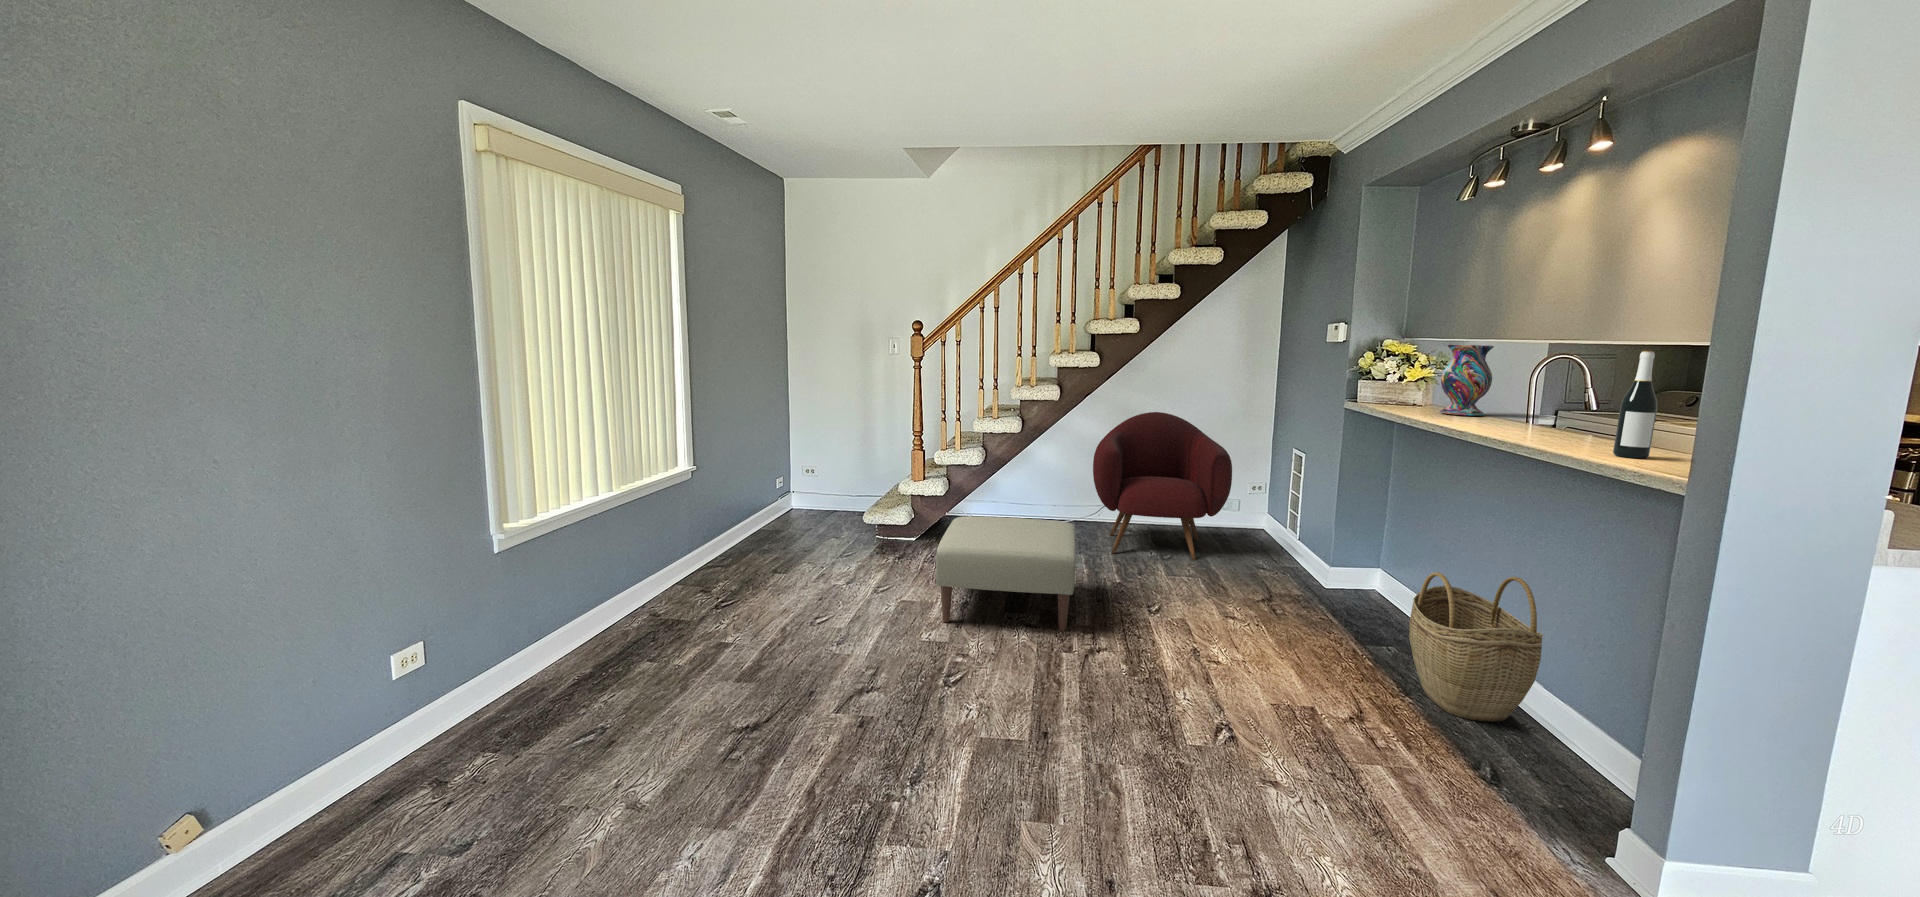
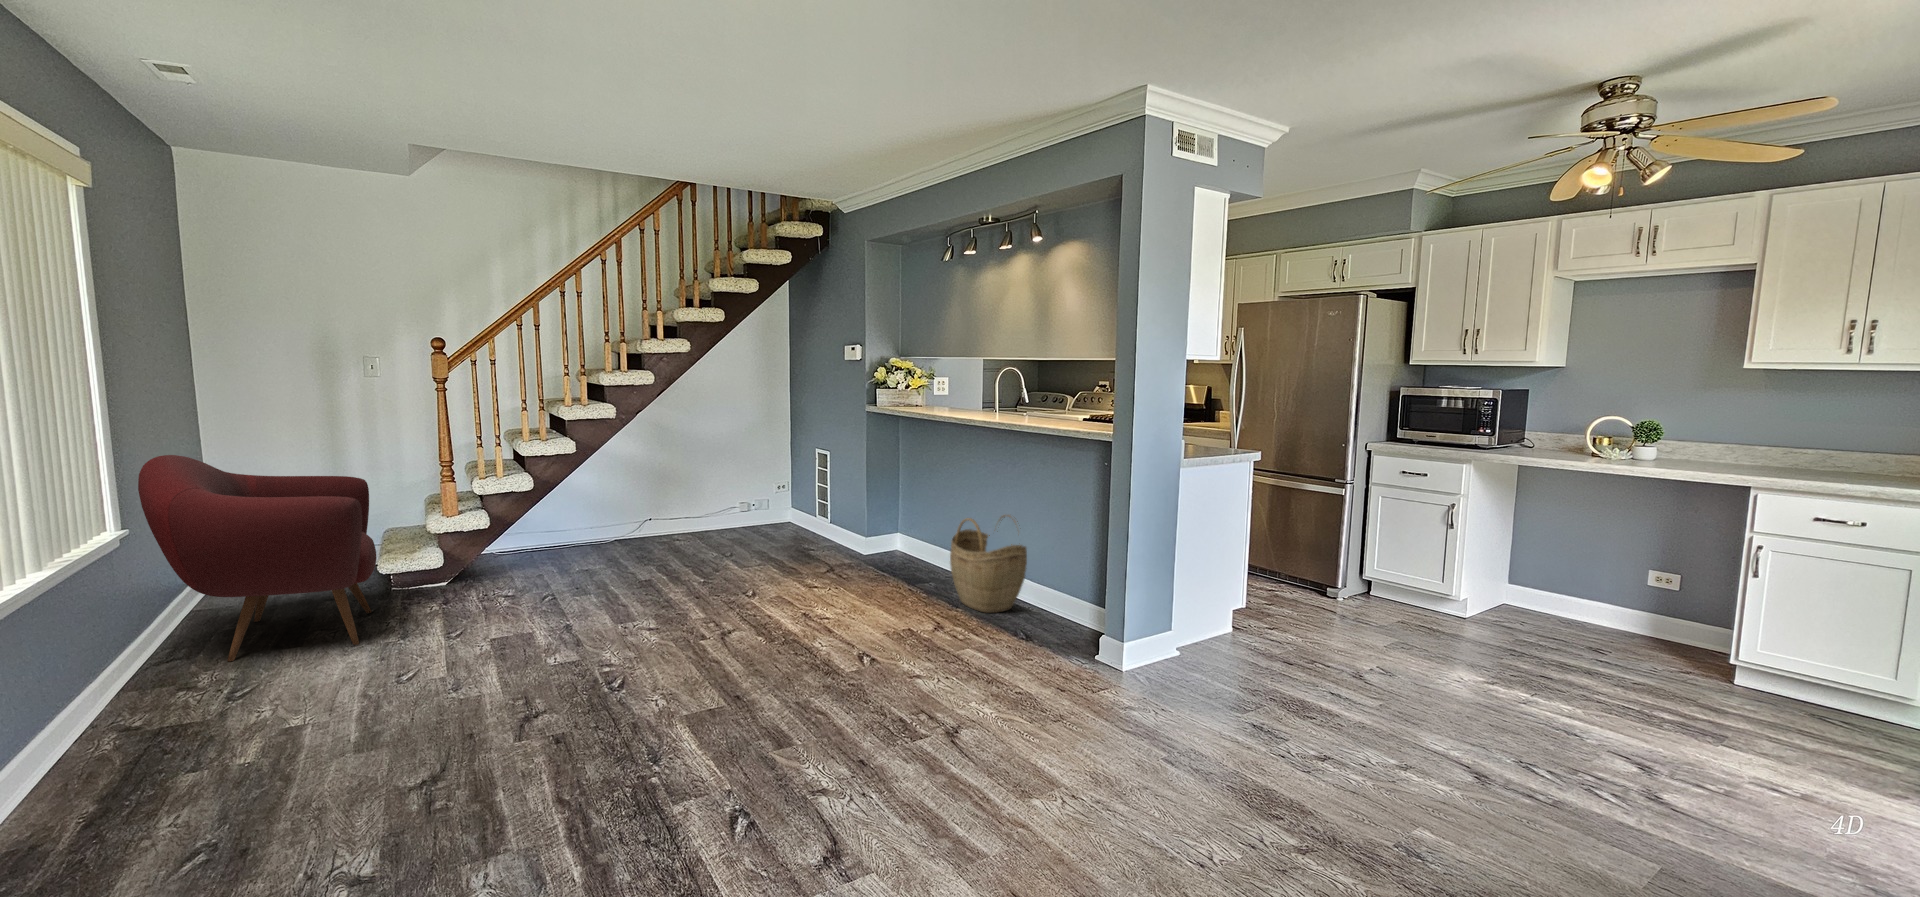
vase: present [1440,345,1494,416] -> none [942,362,972,411]
wine bottle: present [1613,351,1657,458] -> none [1062,365,1079,426]
armchair: present [1093,412,1232,560] -> present [138,455,376,661]
ottoman: present [936,516,1076,631] -> none [533,530,697,647]

